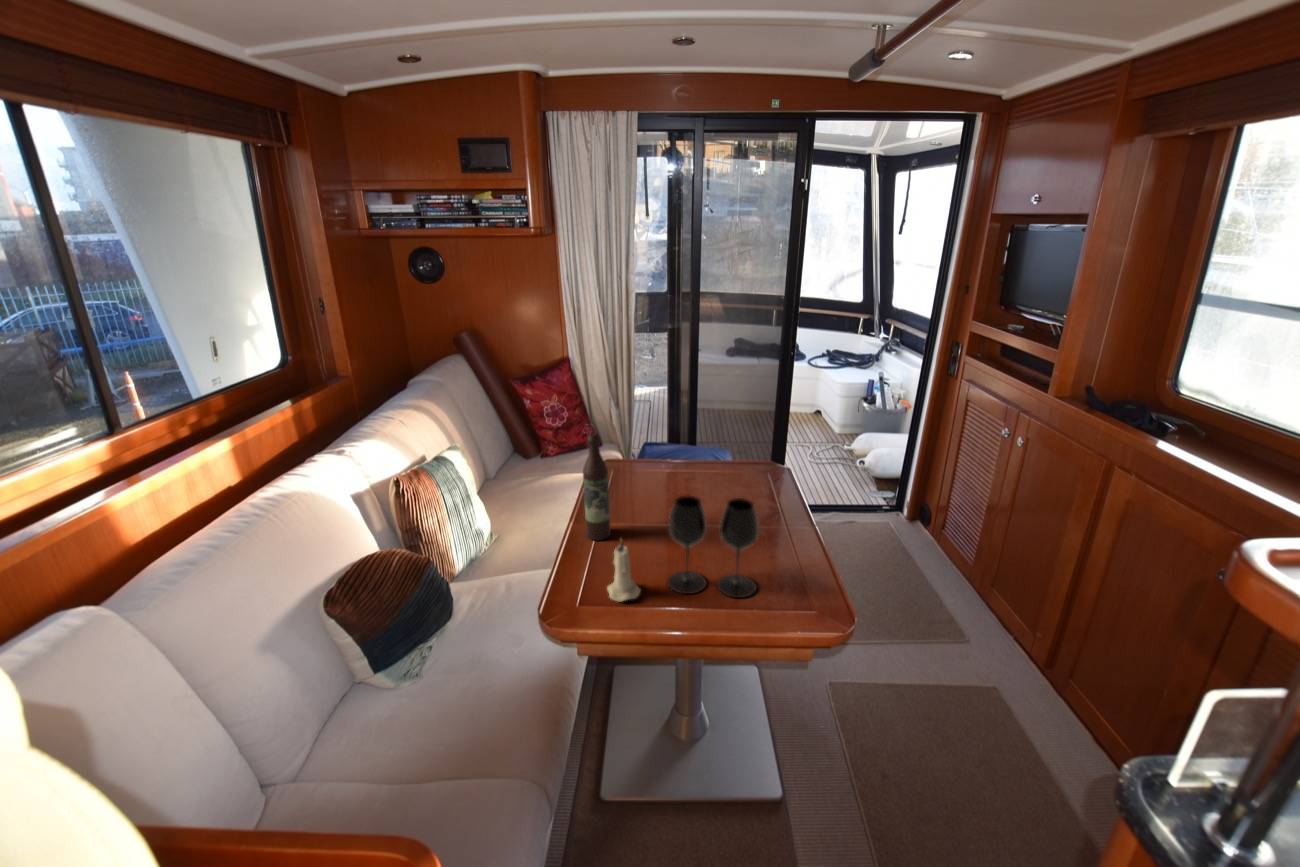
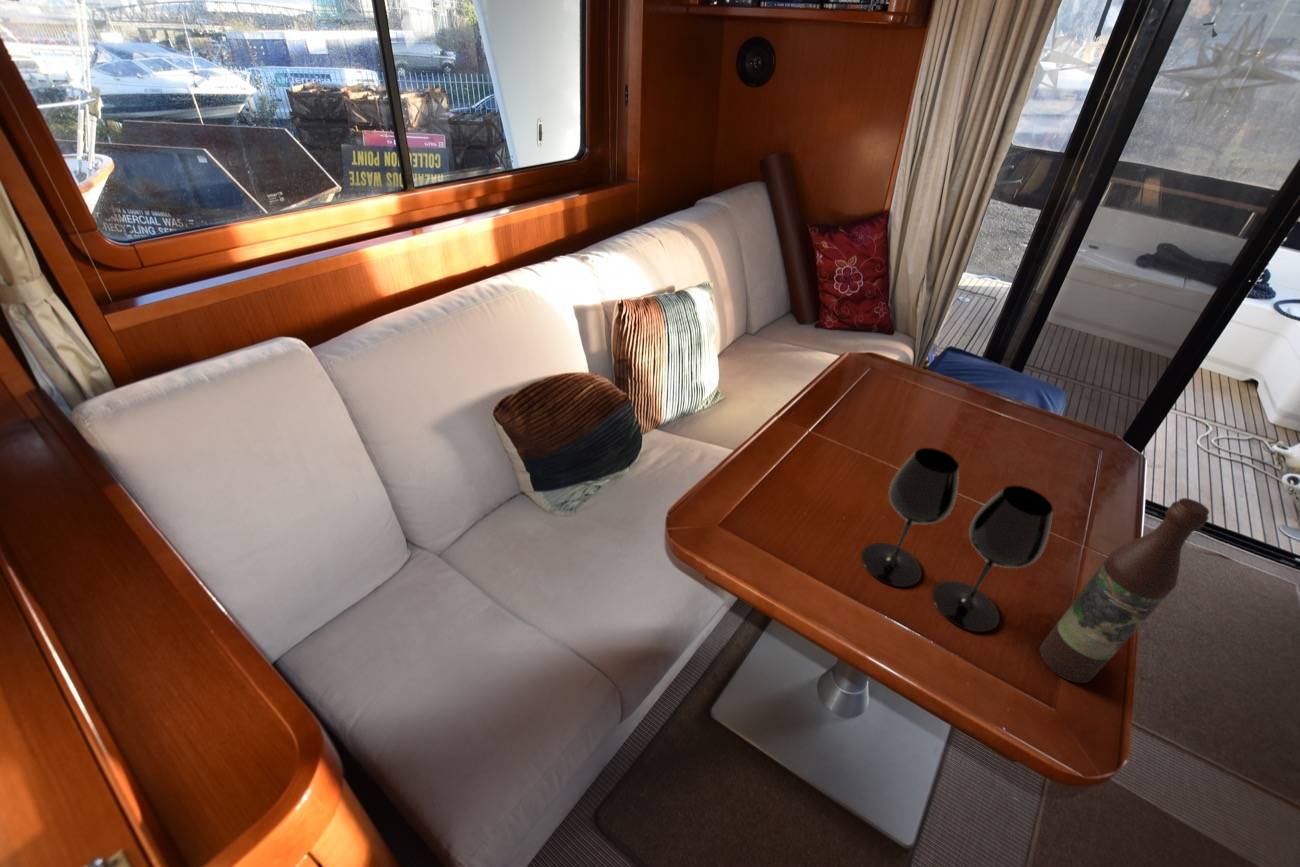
wine bottle: present [583,433,610,540] -> present [1040,498,1209,683]
candle: present [607,539,640,602] -> none [774,470,820,554]

